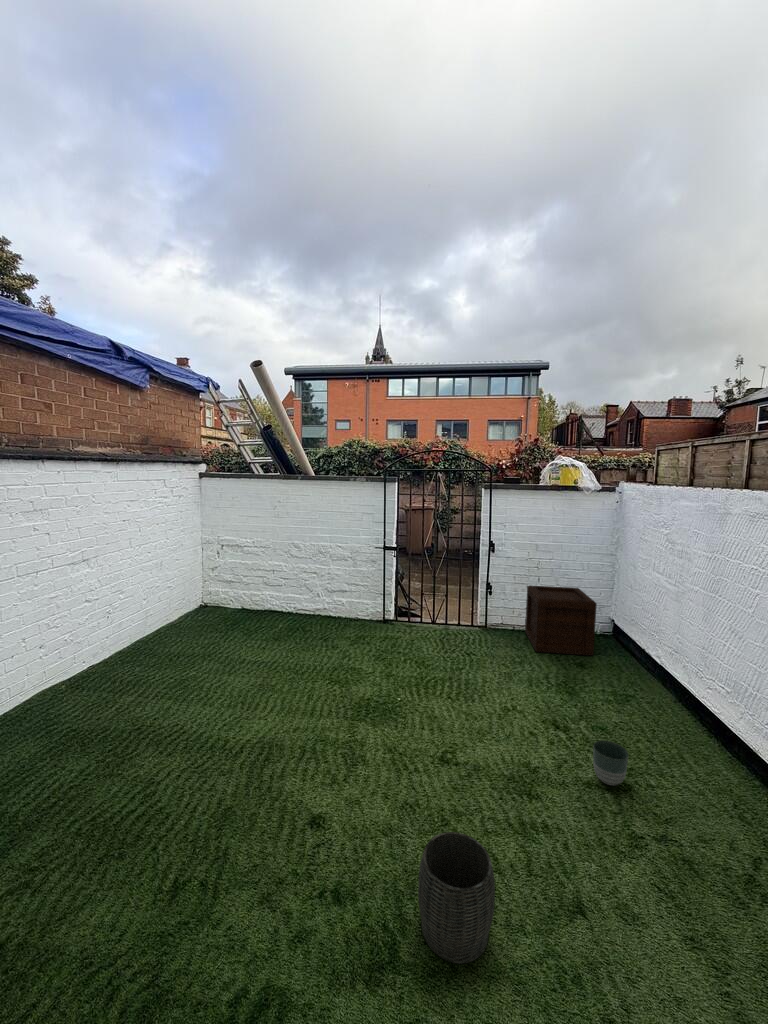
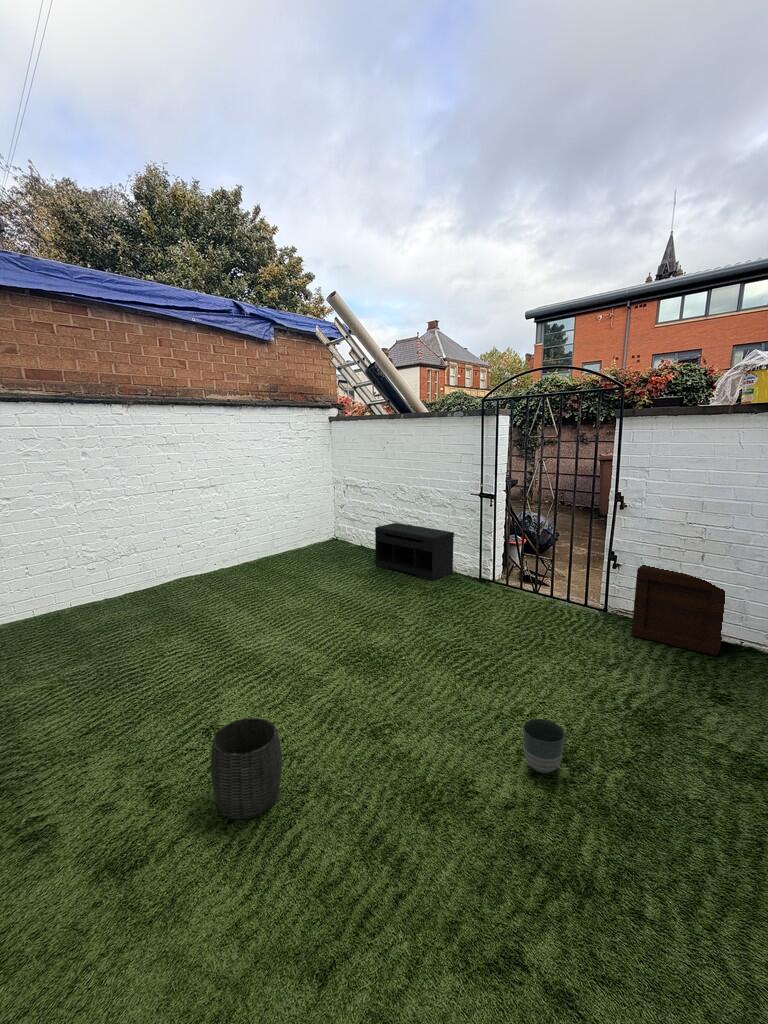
bench: none [278,579,357,632] -> present [375,523,454,581]

